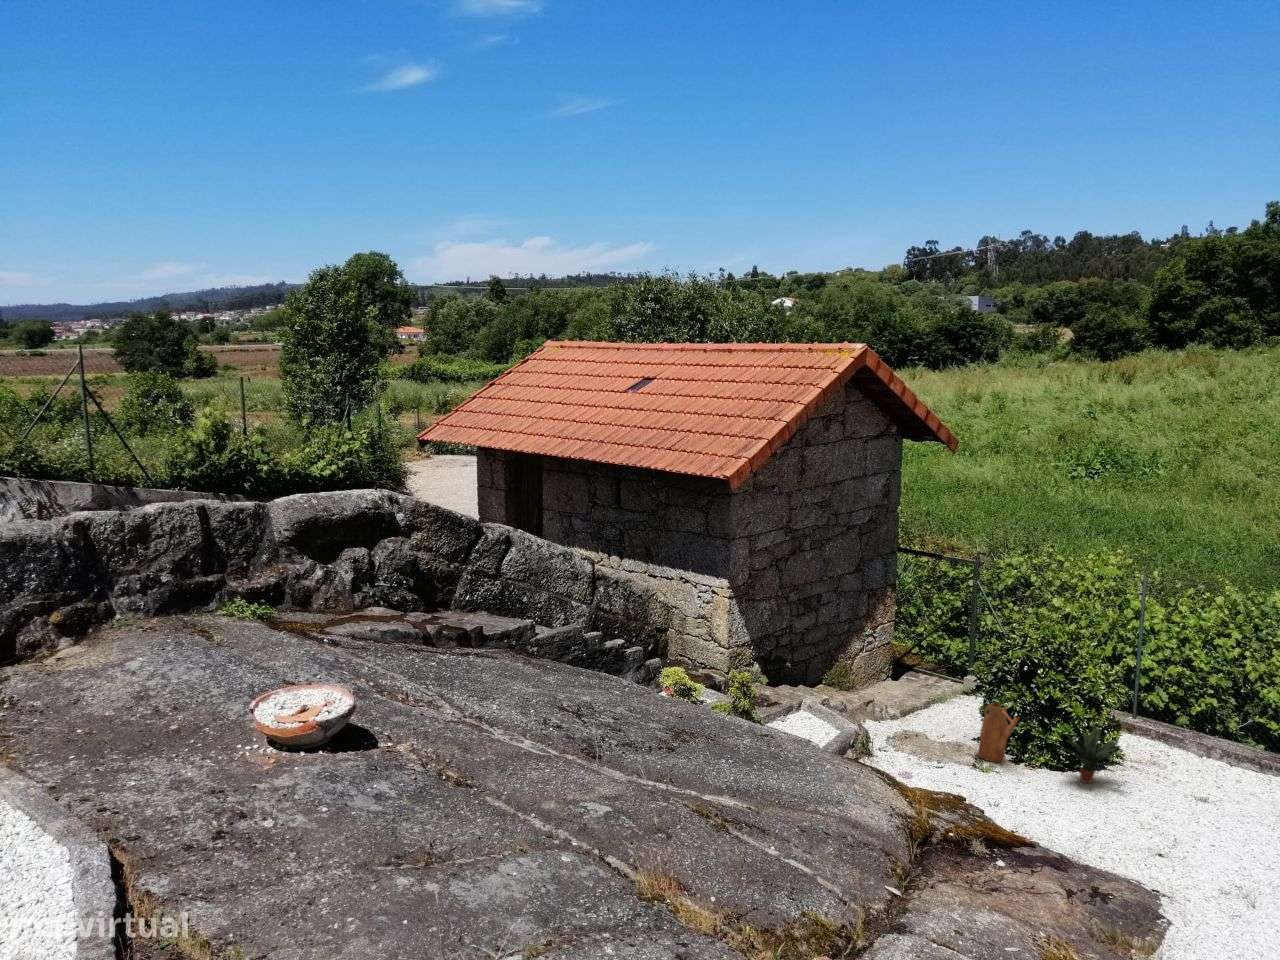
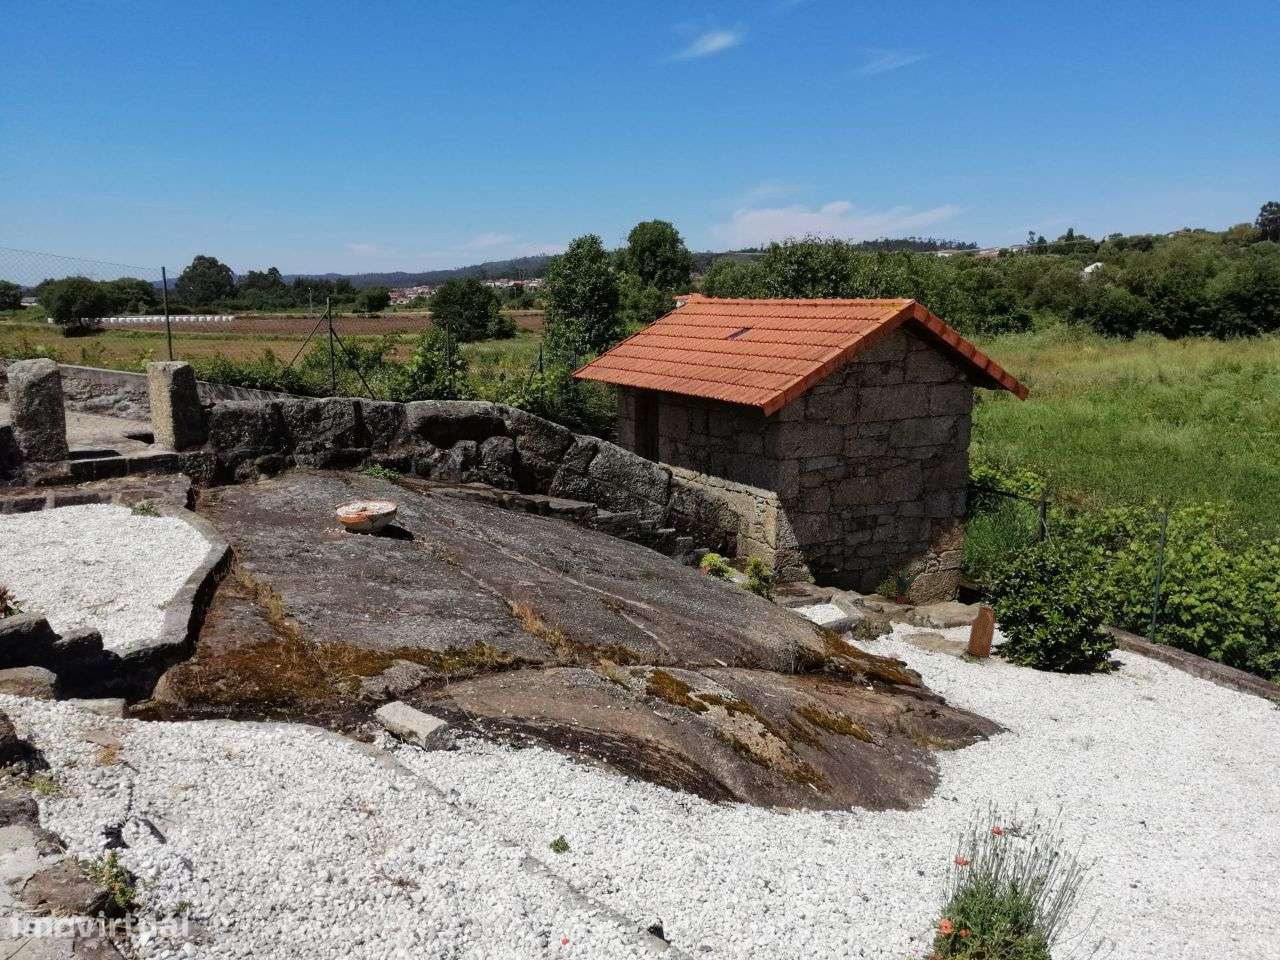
potted plant: present [1067,728,1116,783] -> present [888,567,921,604]

